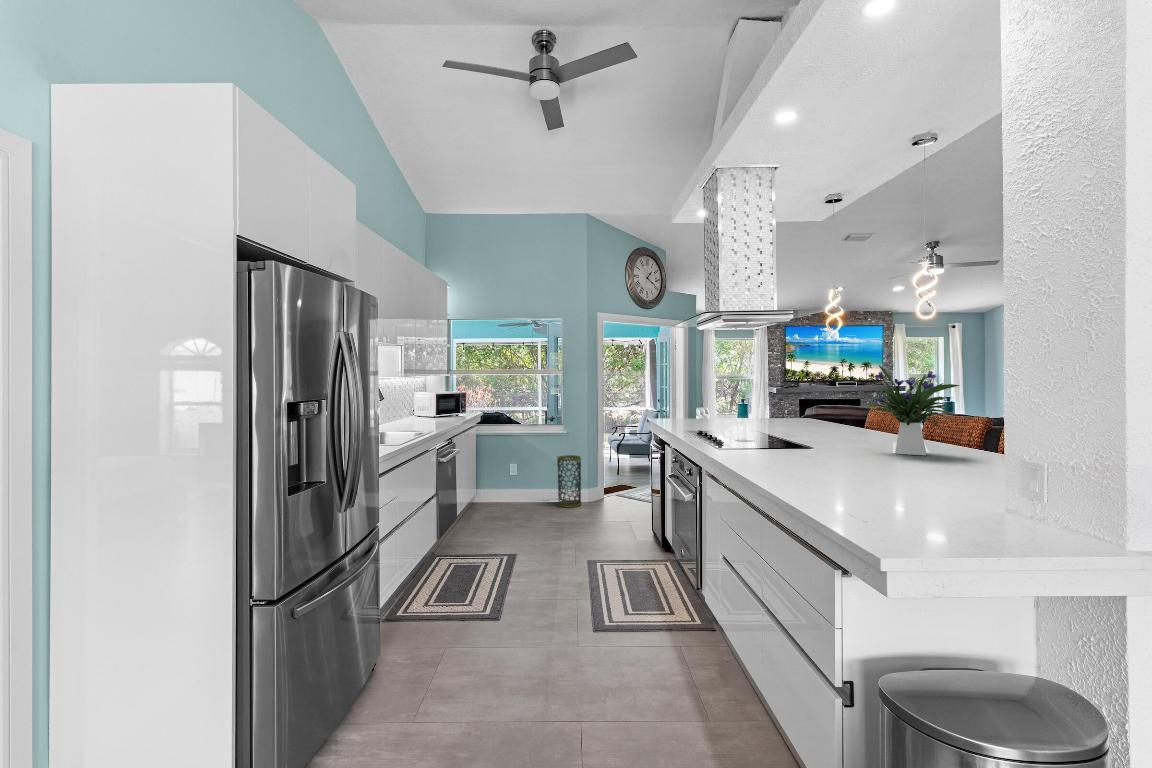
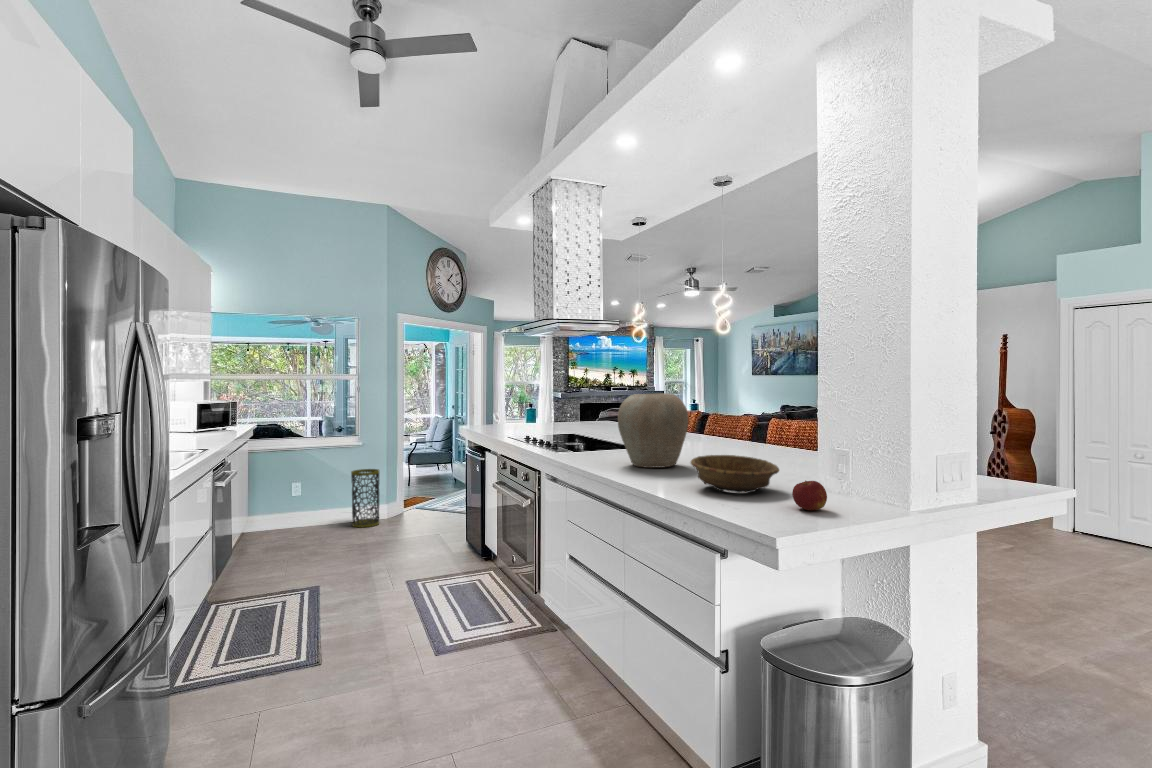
flower arrangement: present [867,365,959,455] -> none [682,373,757,451]
vase: none [765,388,847,469] -> present [618,393,688,468]
decorative bowl: none [821,458,933,503] -> present [691,455,779,493]
apple: none [928,494,975,531] -> present [792,481,827,510]

